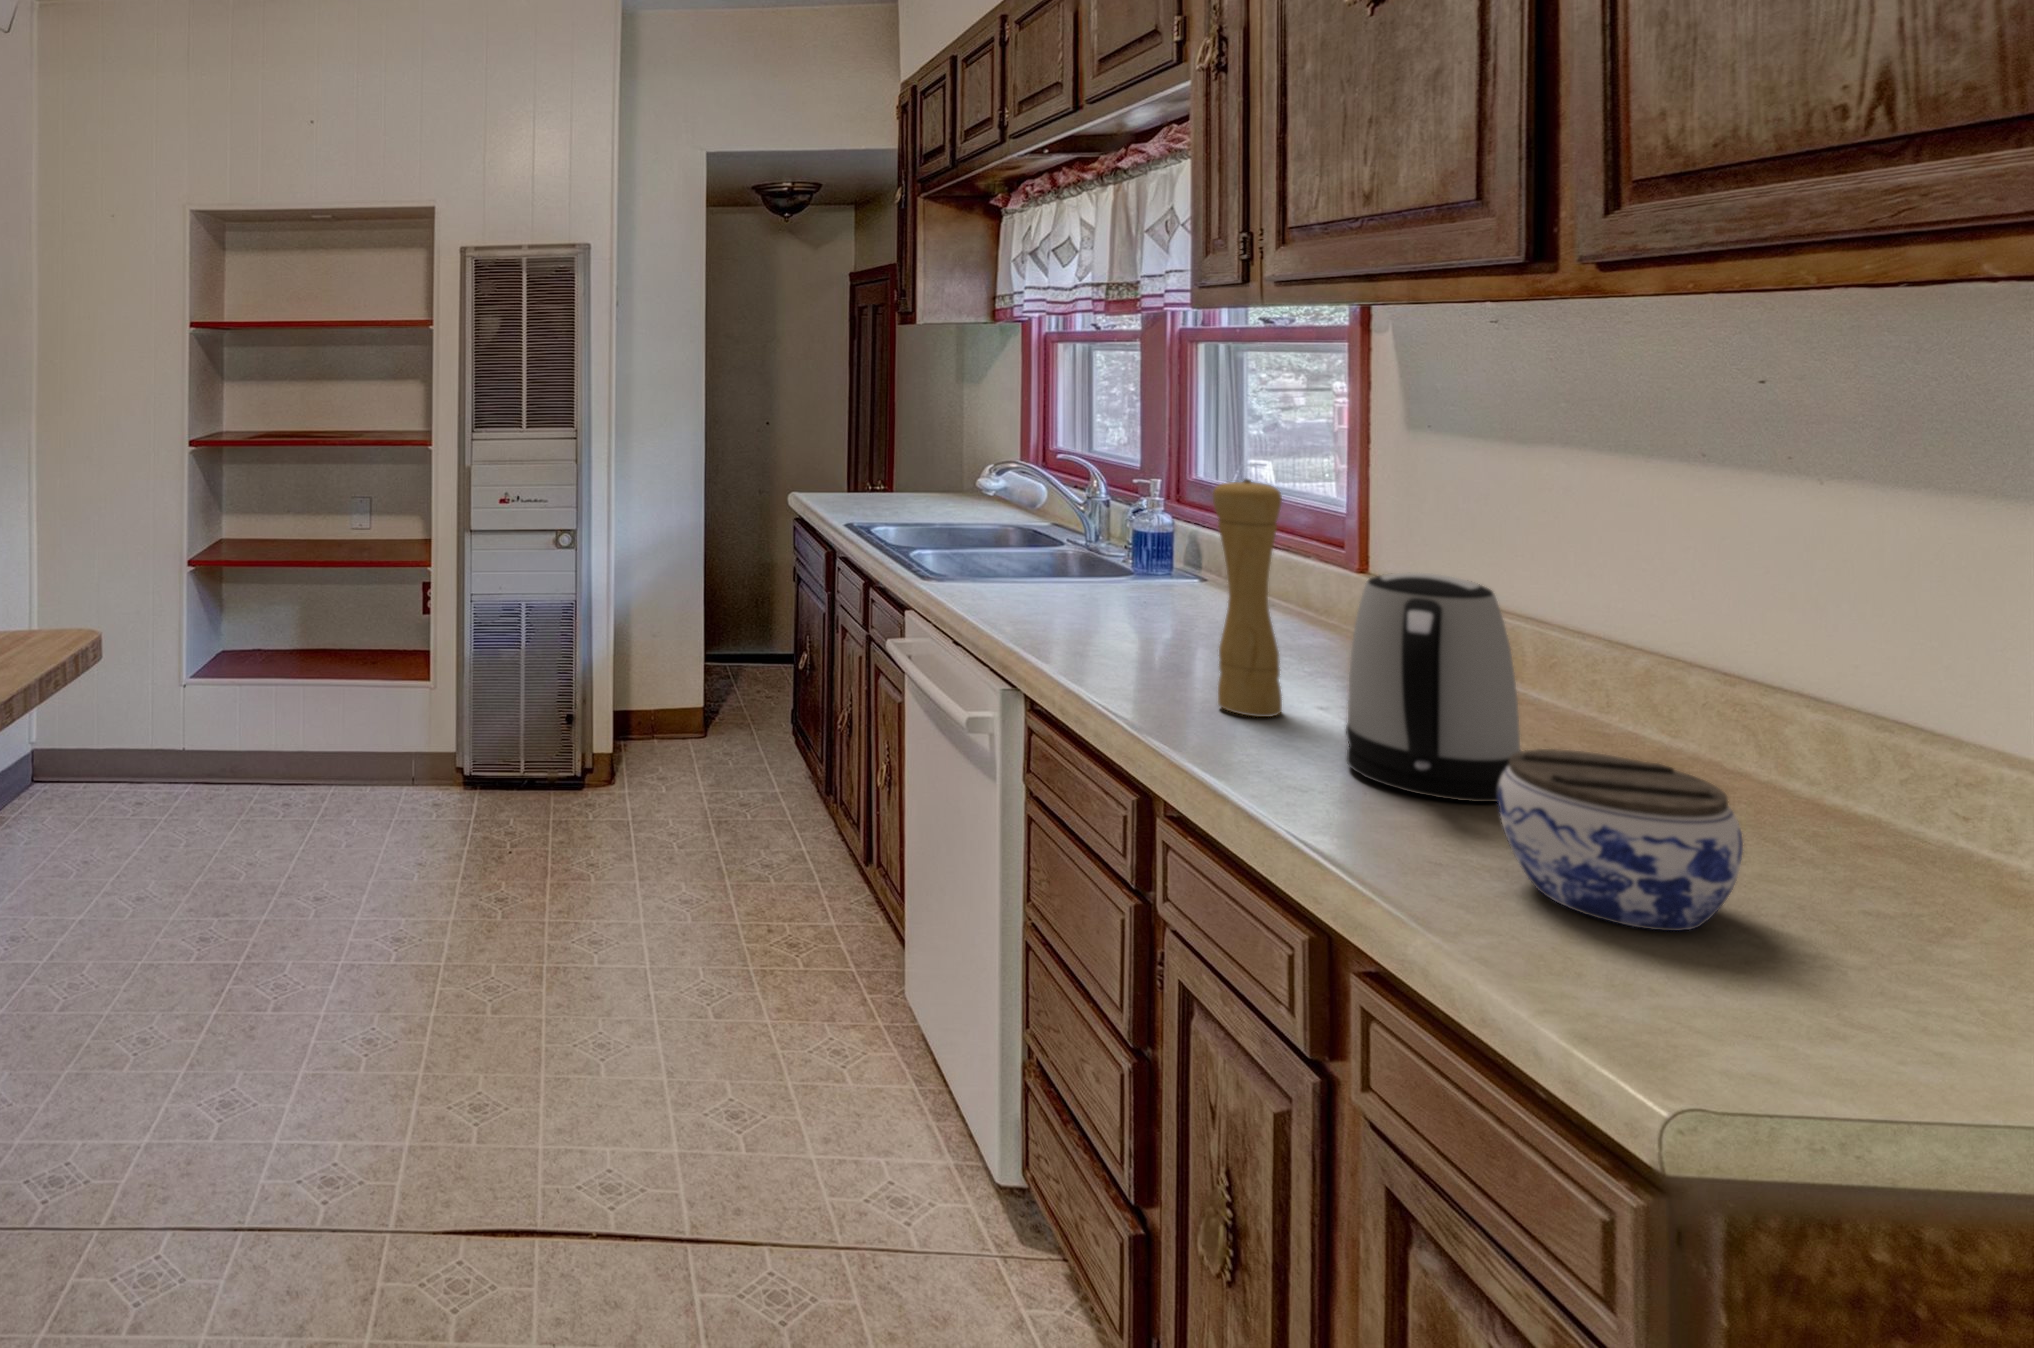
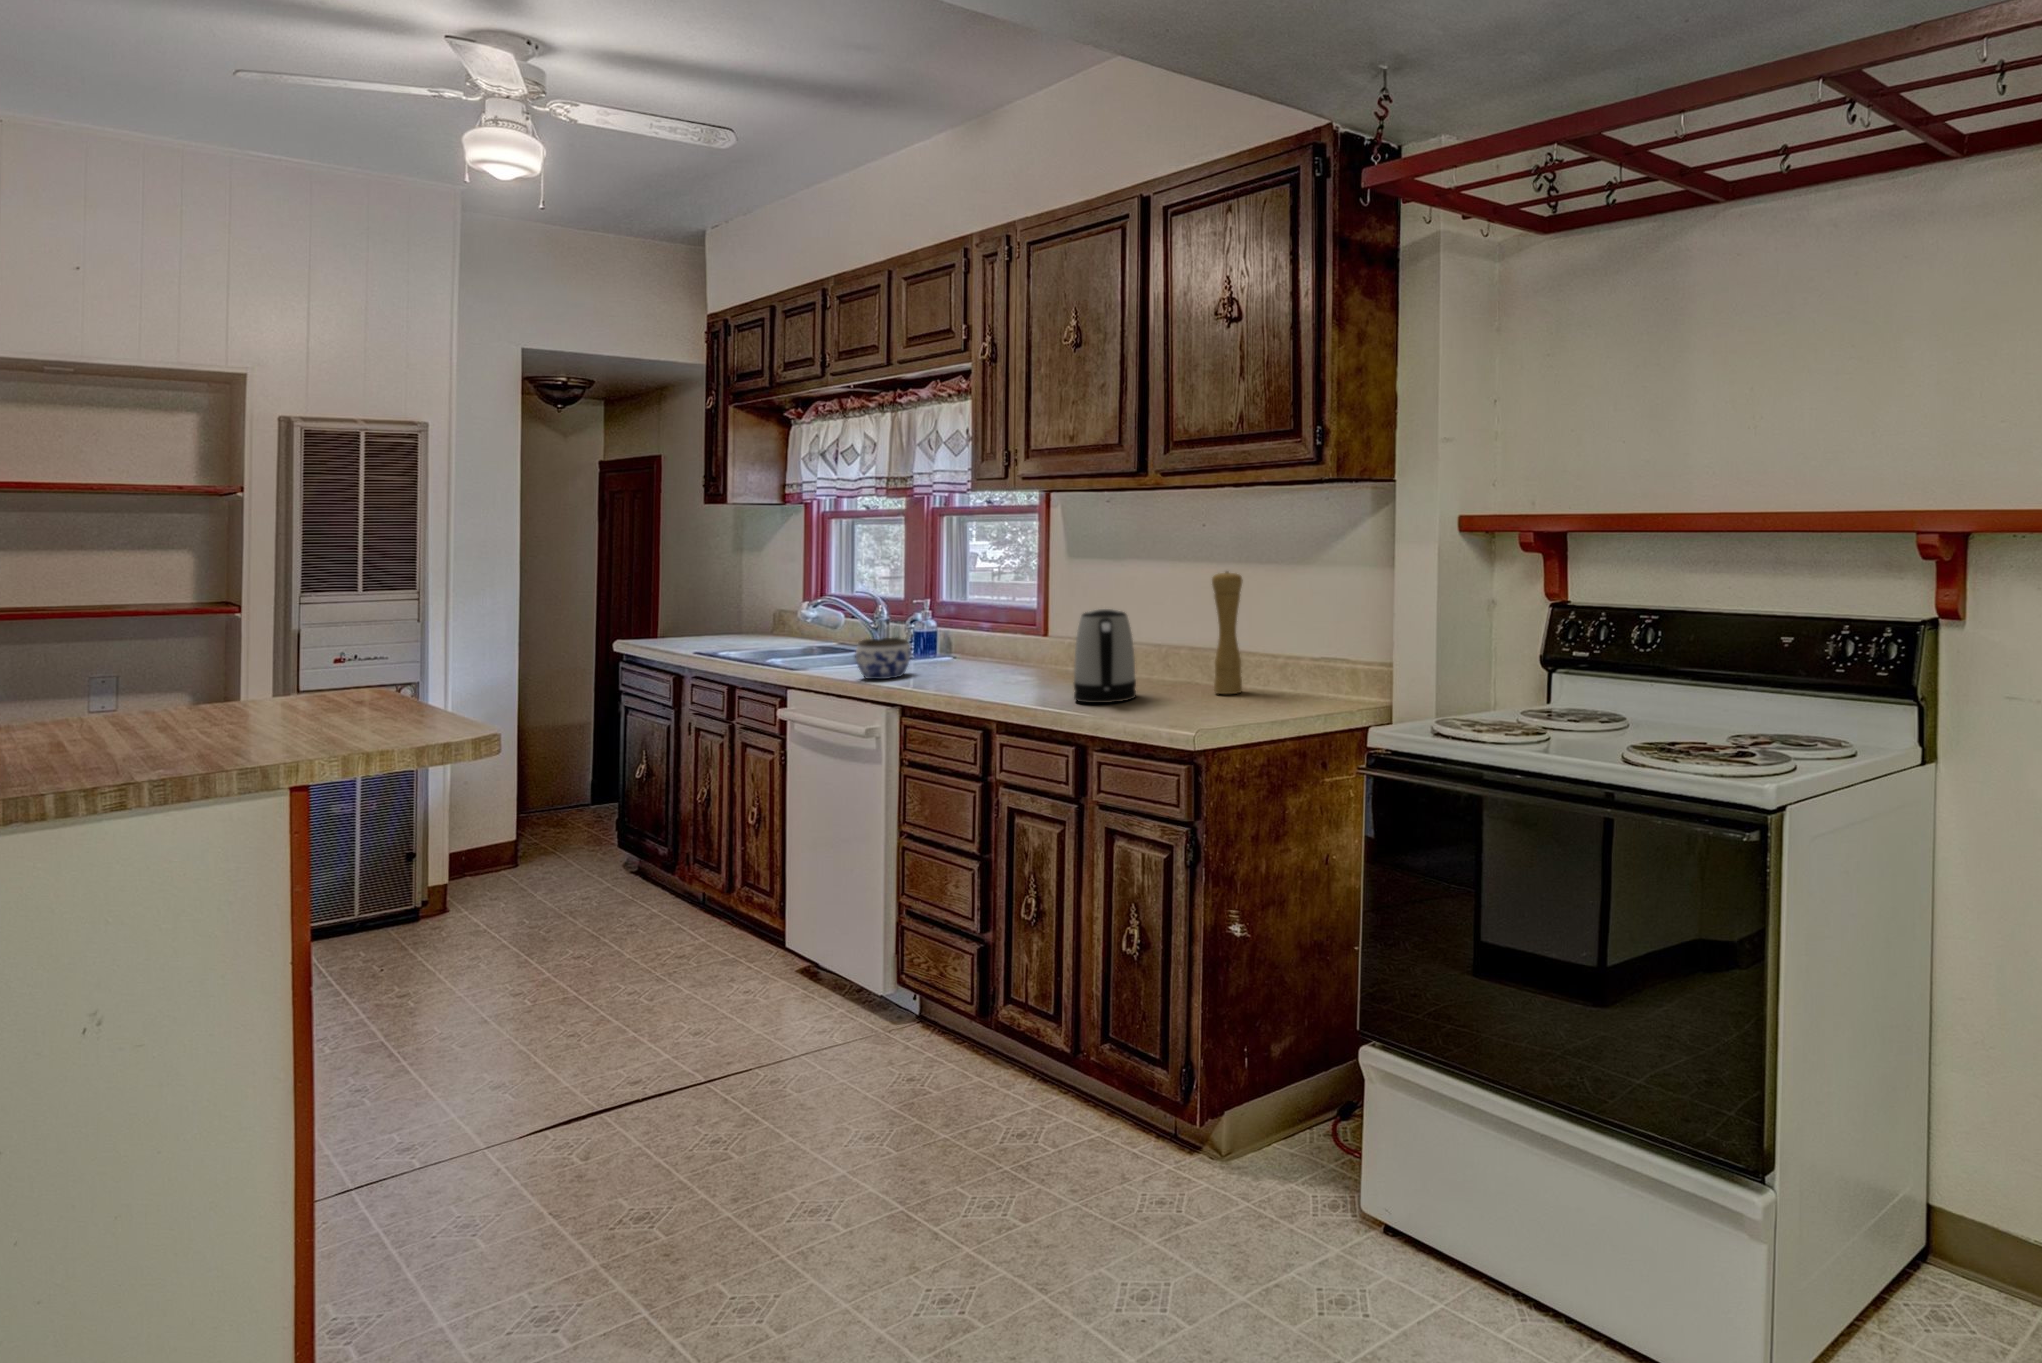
pepper mill: present [1213,479,1282,717] -> present [1212,571,1243,694]
jar: present [1498,749,1743,931] -> present [855,638,911,679]

